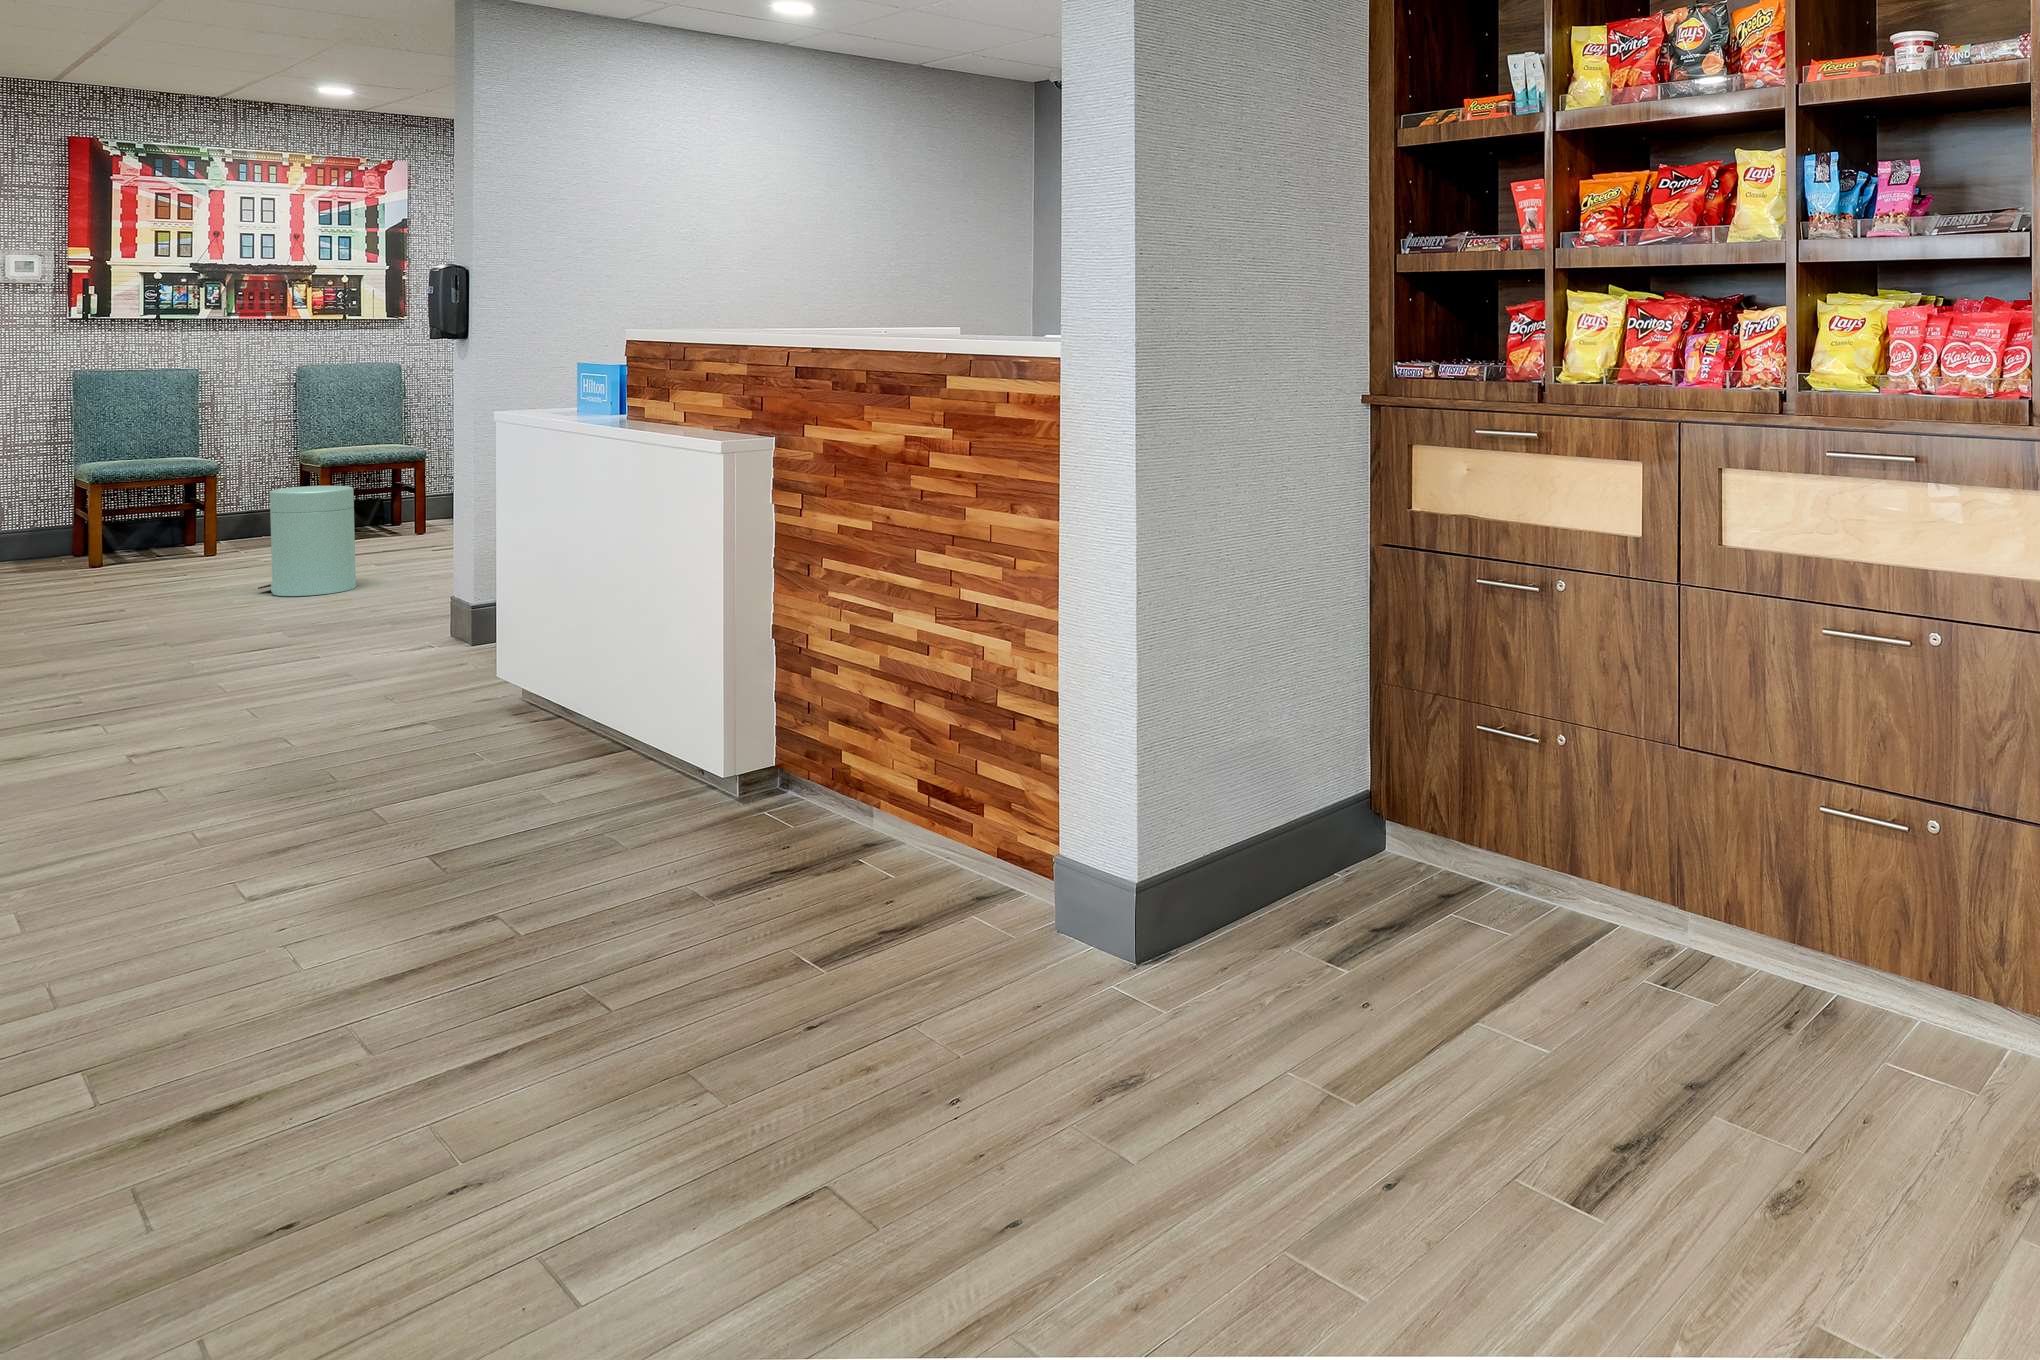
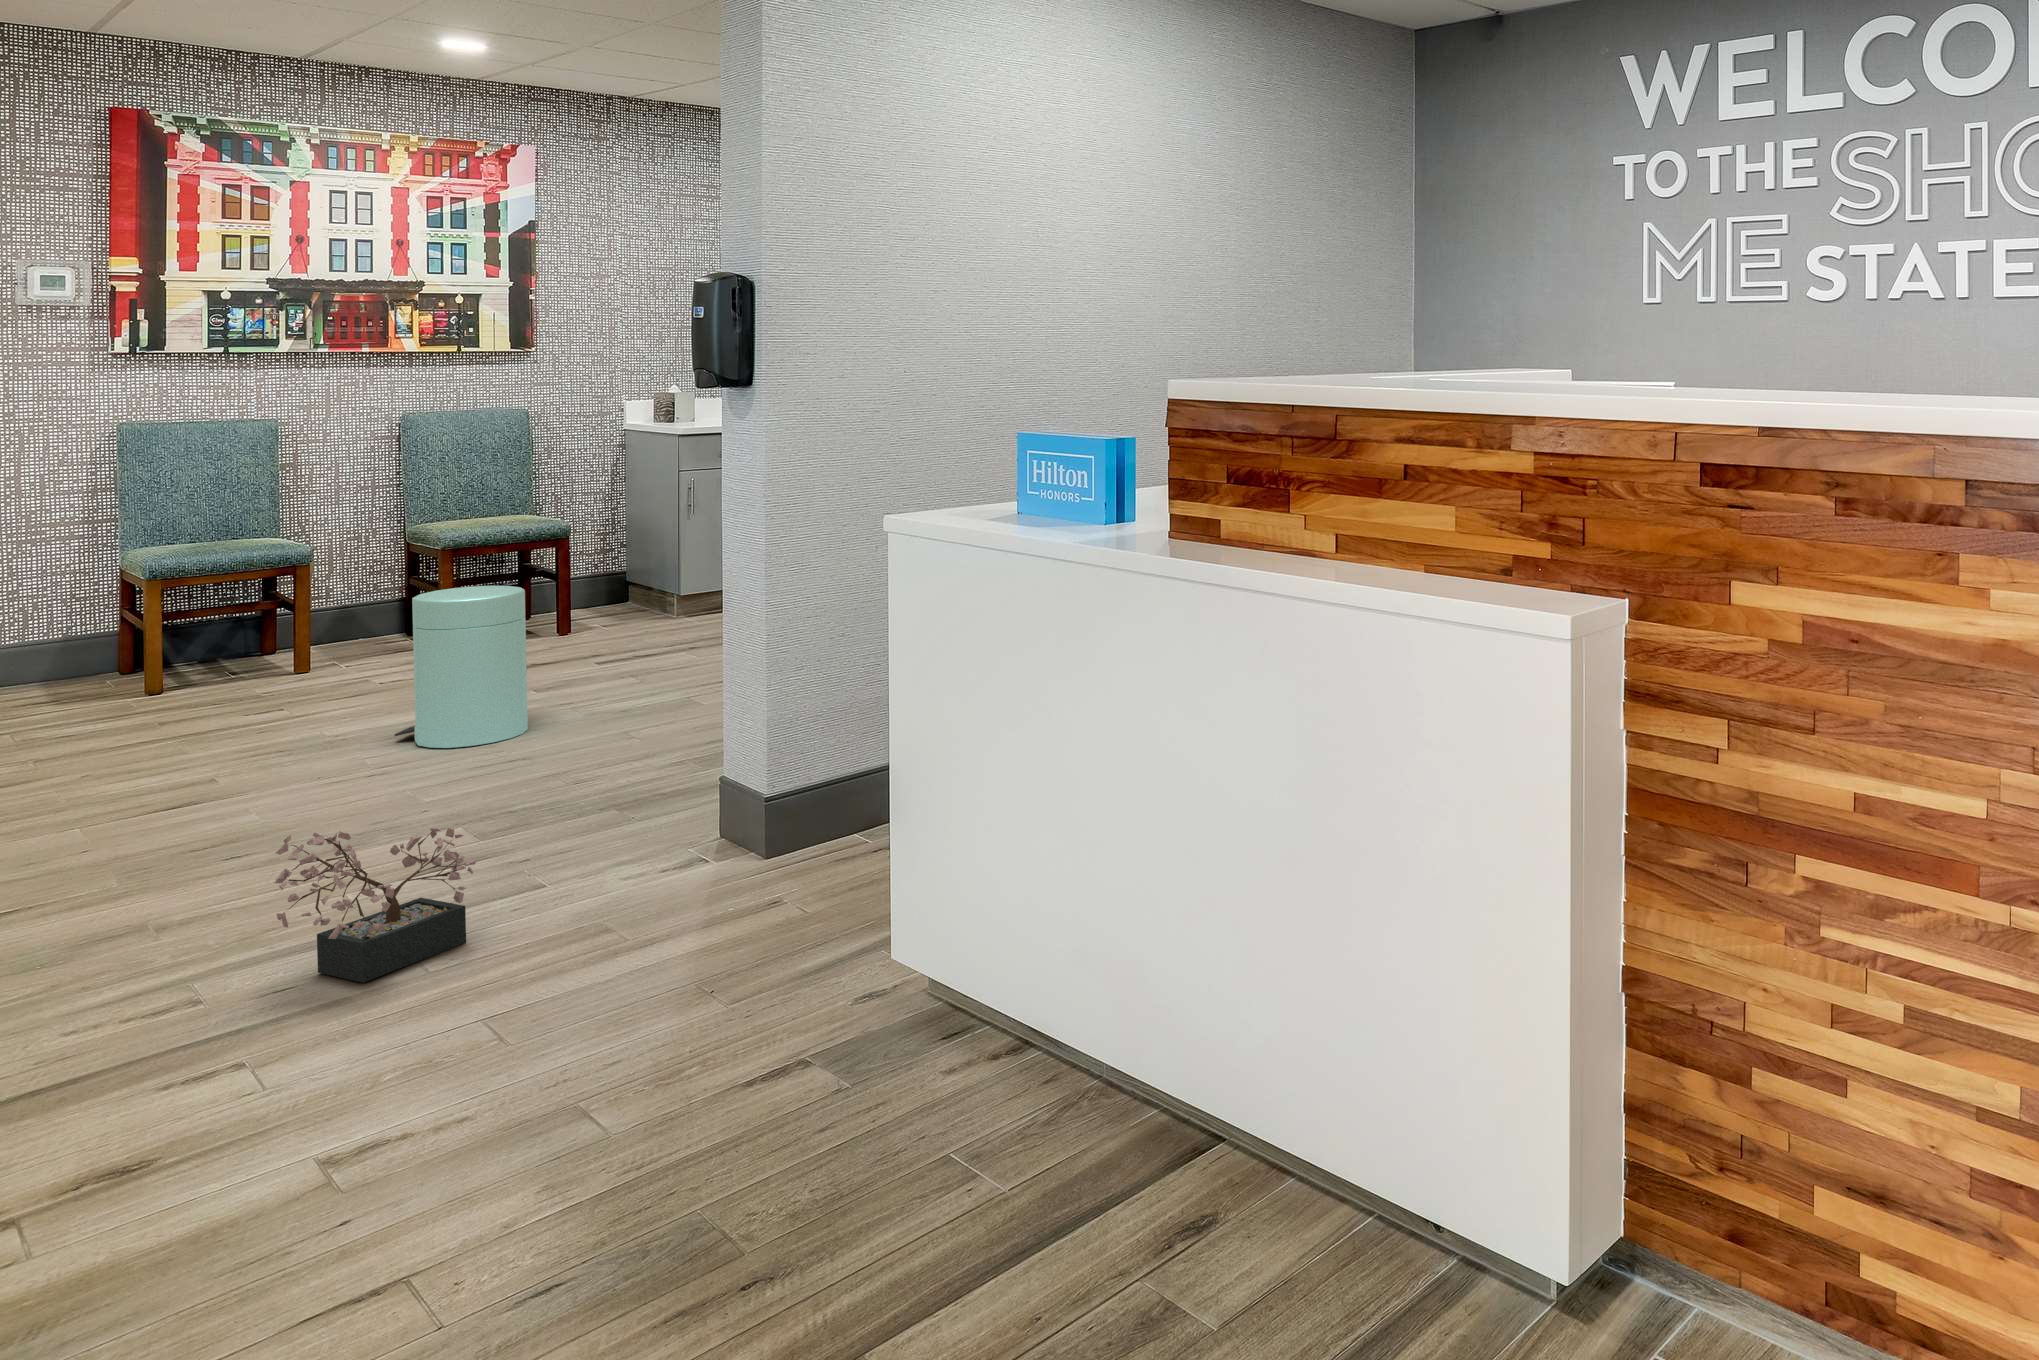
decorative plant: none [127,603,262,694] -> present [274,828,476,983]

